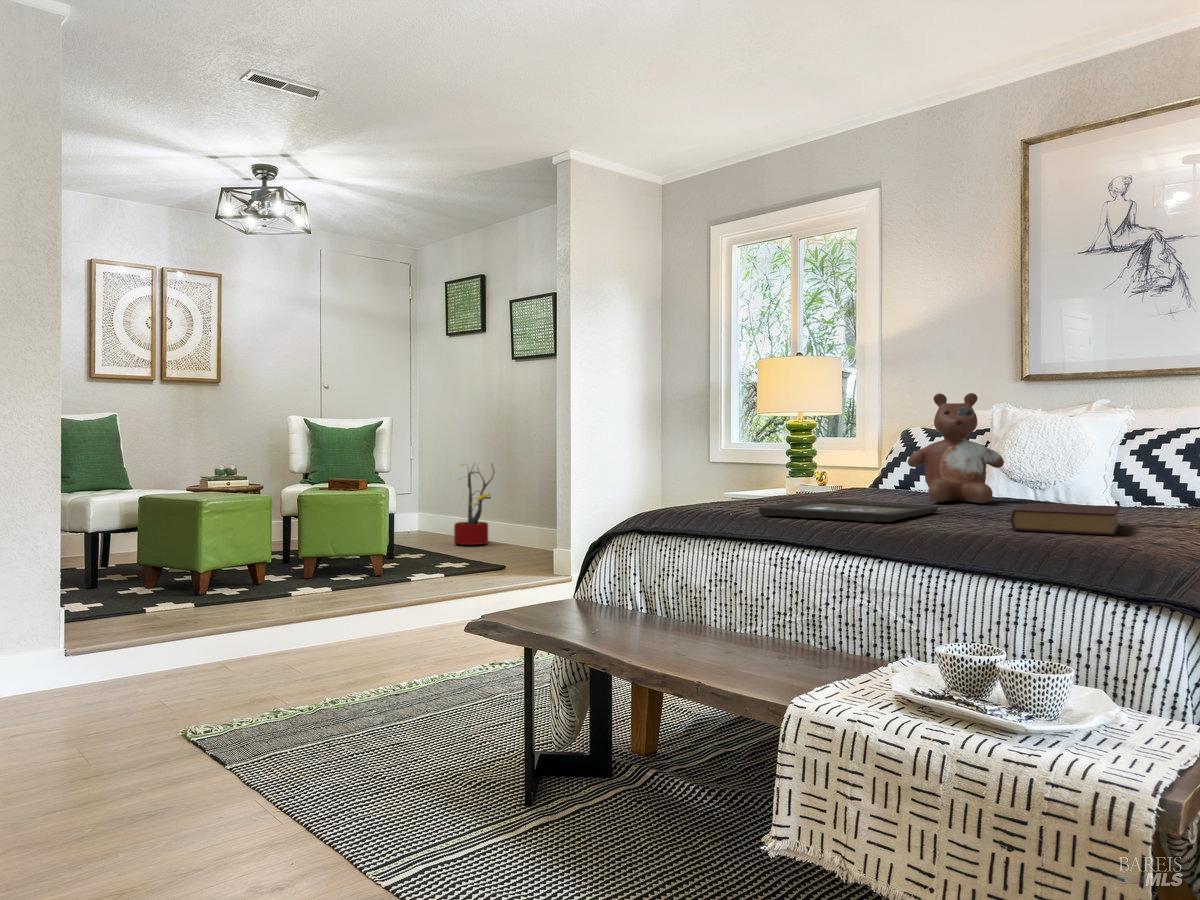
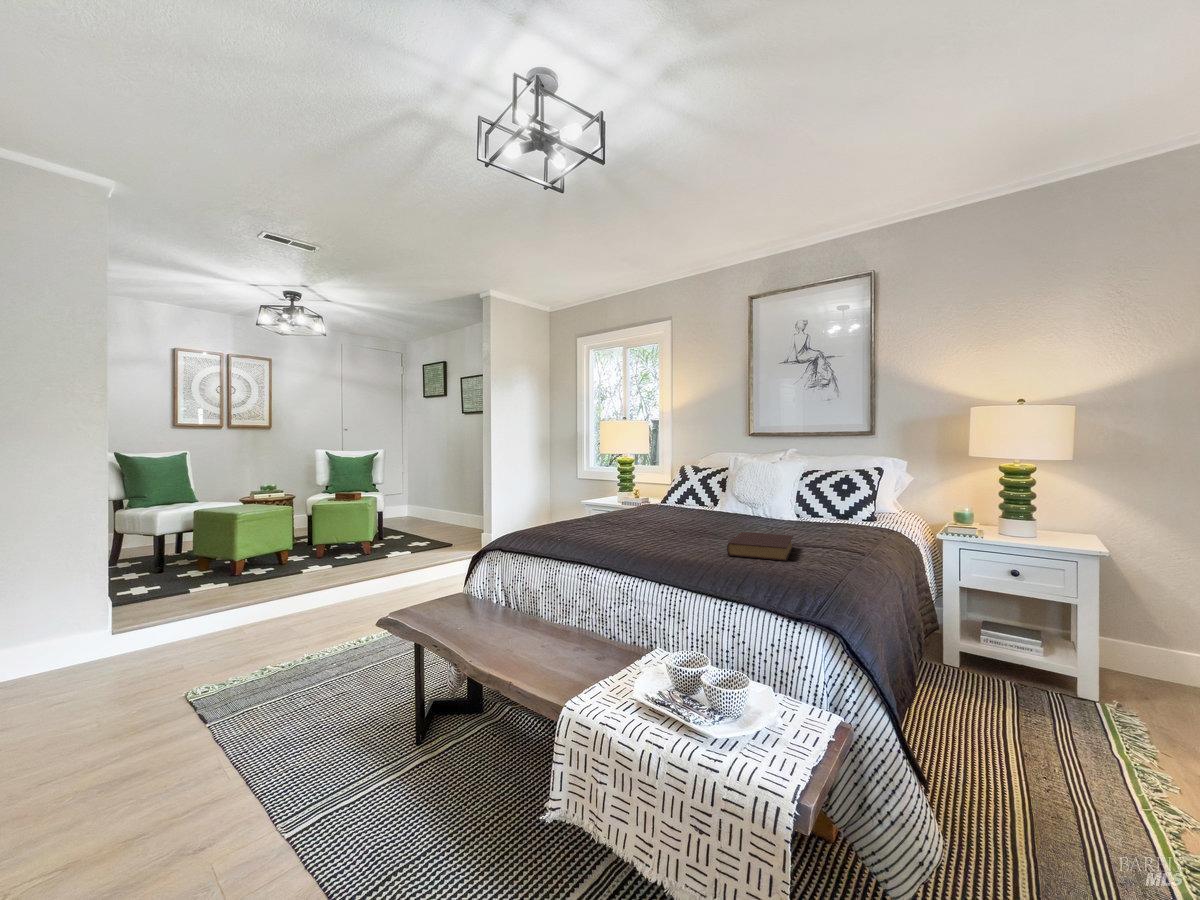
stuffed bear: present [908,393,1004,503] -> none [679,452,735,521]
decorative plant: present [454,464,494,545] -> none [422,477,447,529]
tray: present [759,499,938,522] -> none [578,522,691,547]

